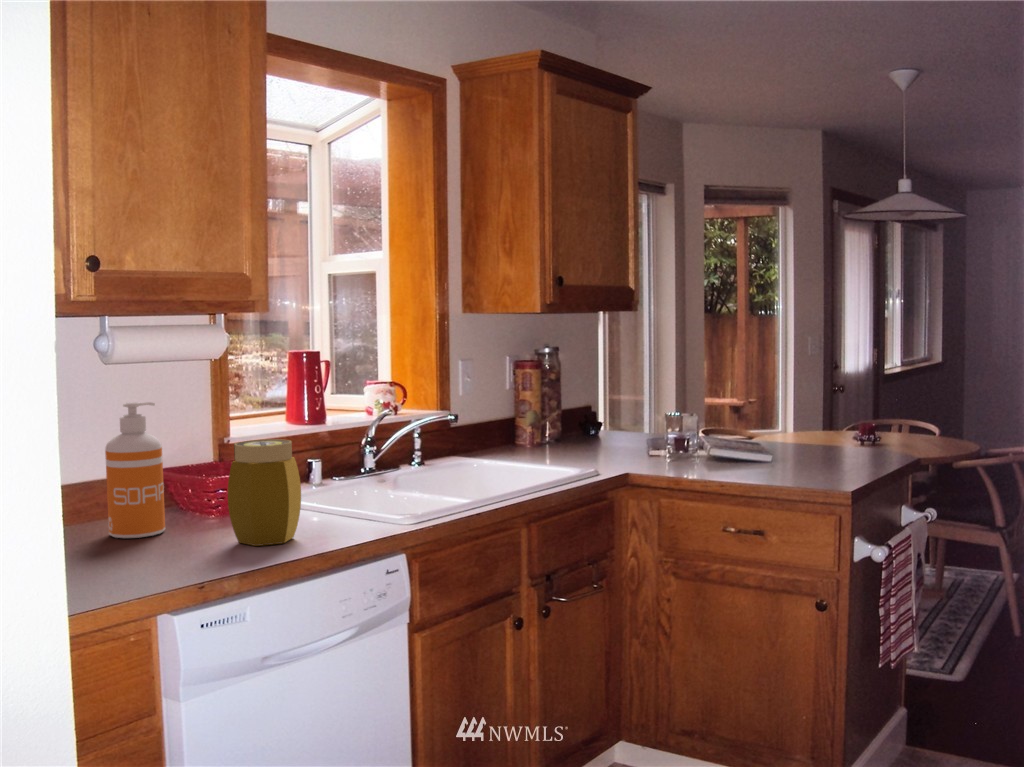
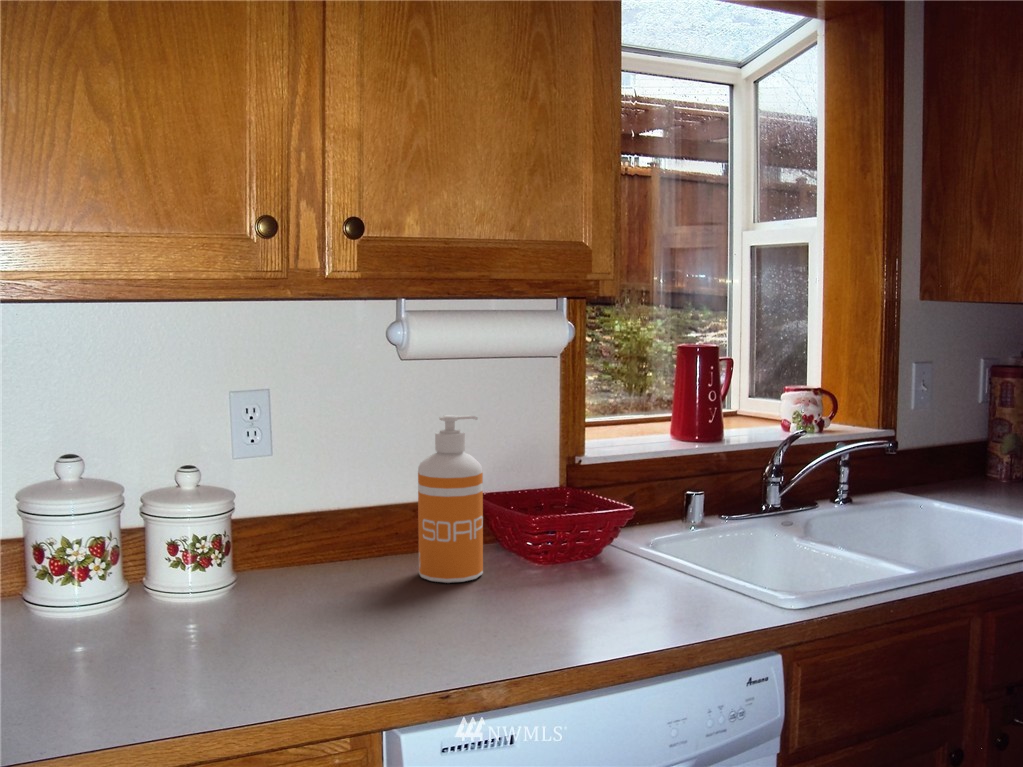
jar: present [228,439,301,546] -> none [543,477,639,622]

